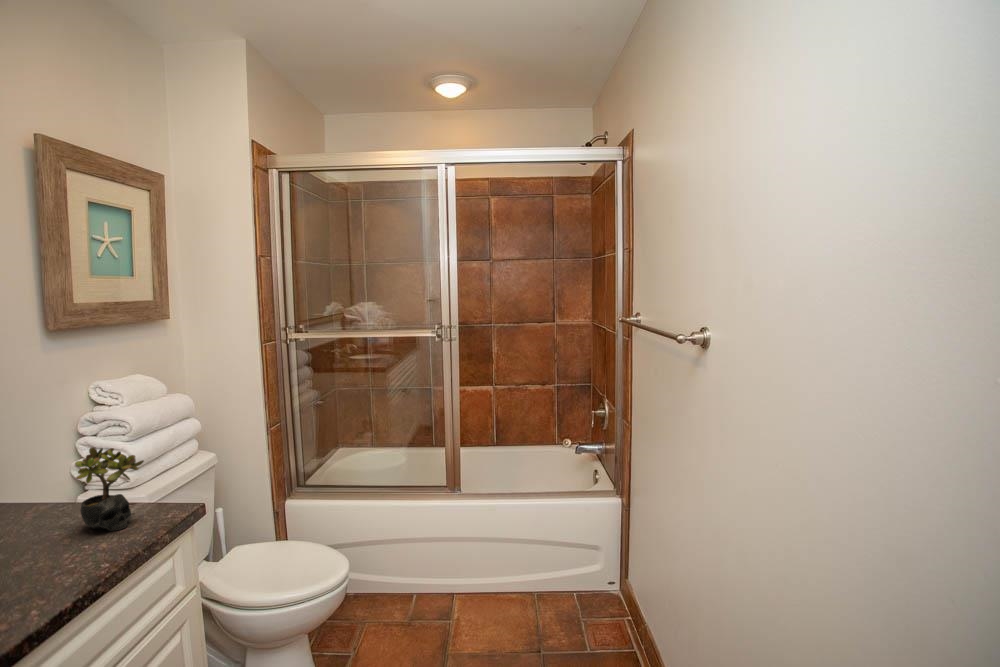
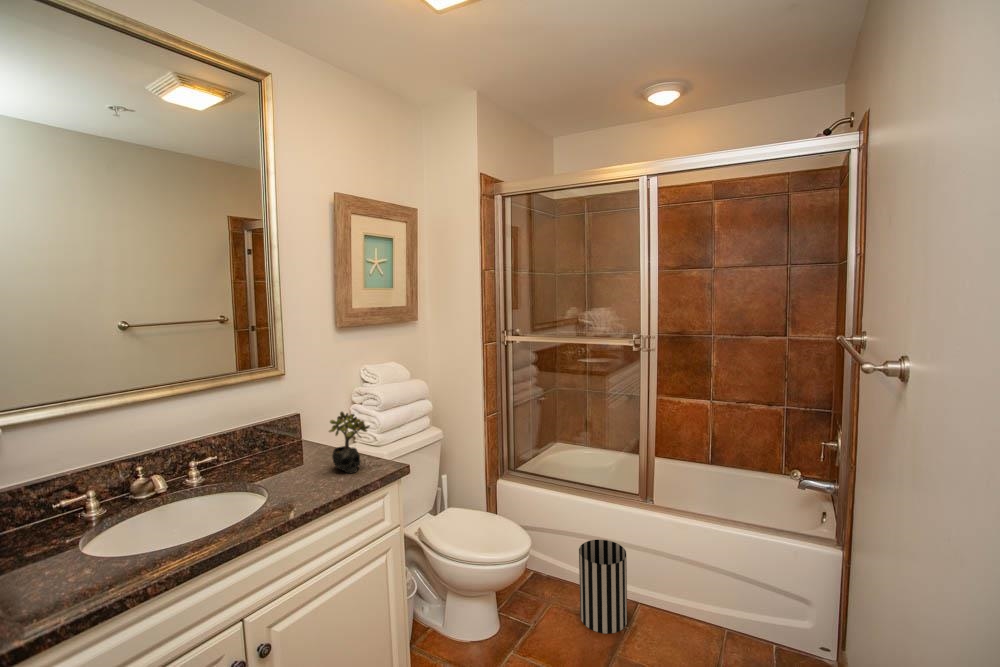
wastebasket: none [396,538,447,634] -> present [579,540,627,634]

